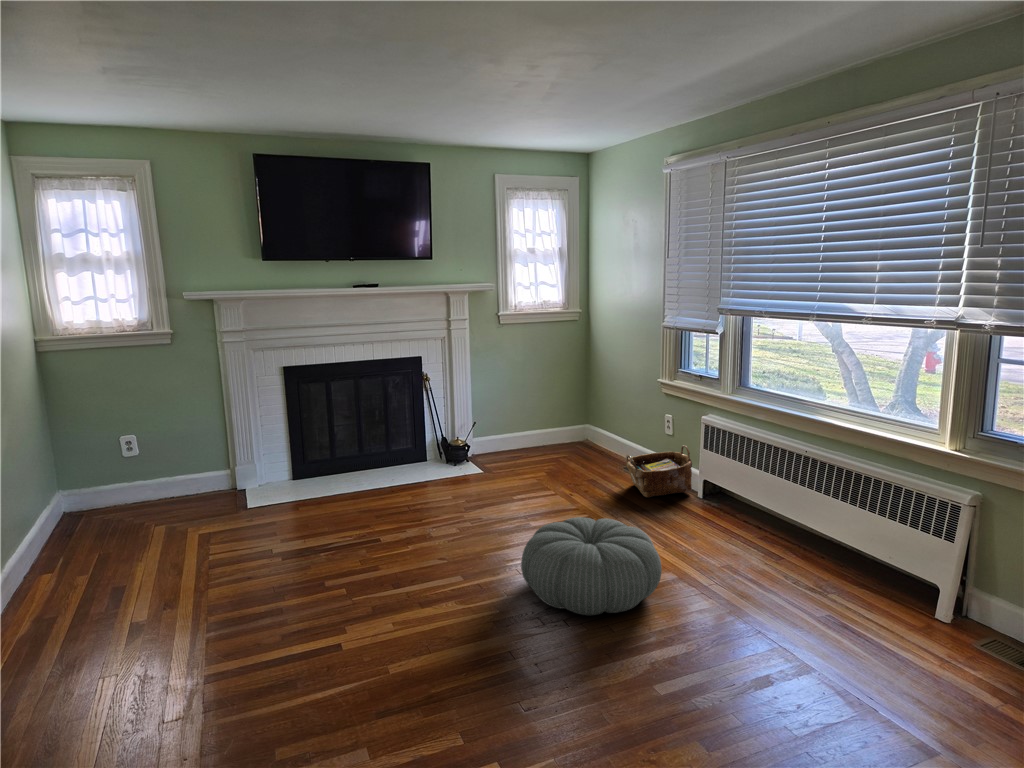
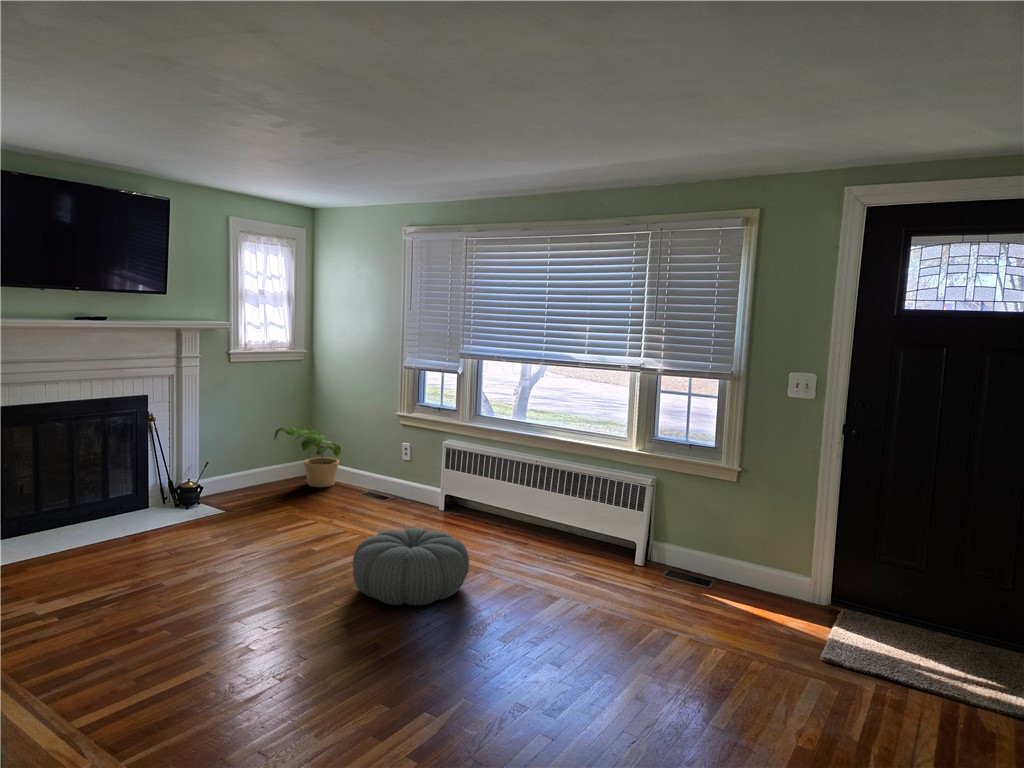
potted plant: none [538,391,609,455] -> present [274,427,341,487]
woven basket: present [626,445,692,497] -> none [378,468,434,515]

